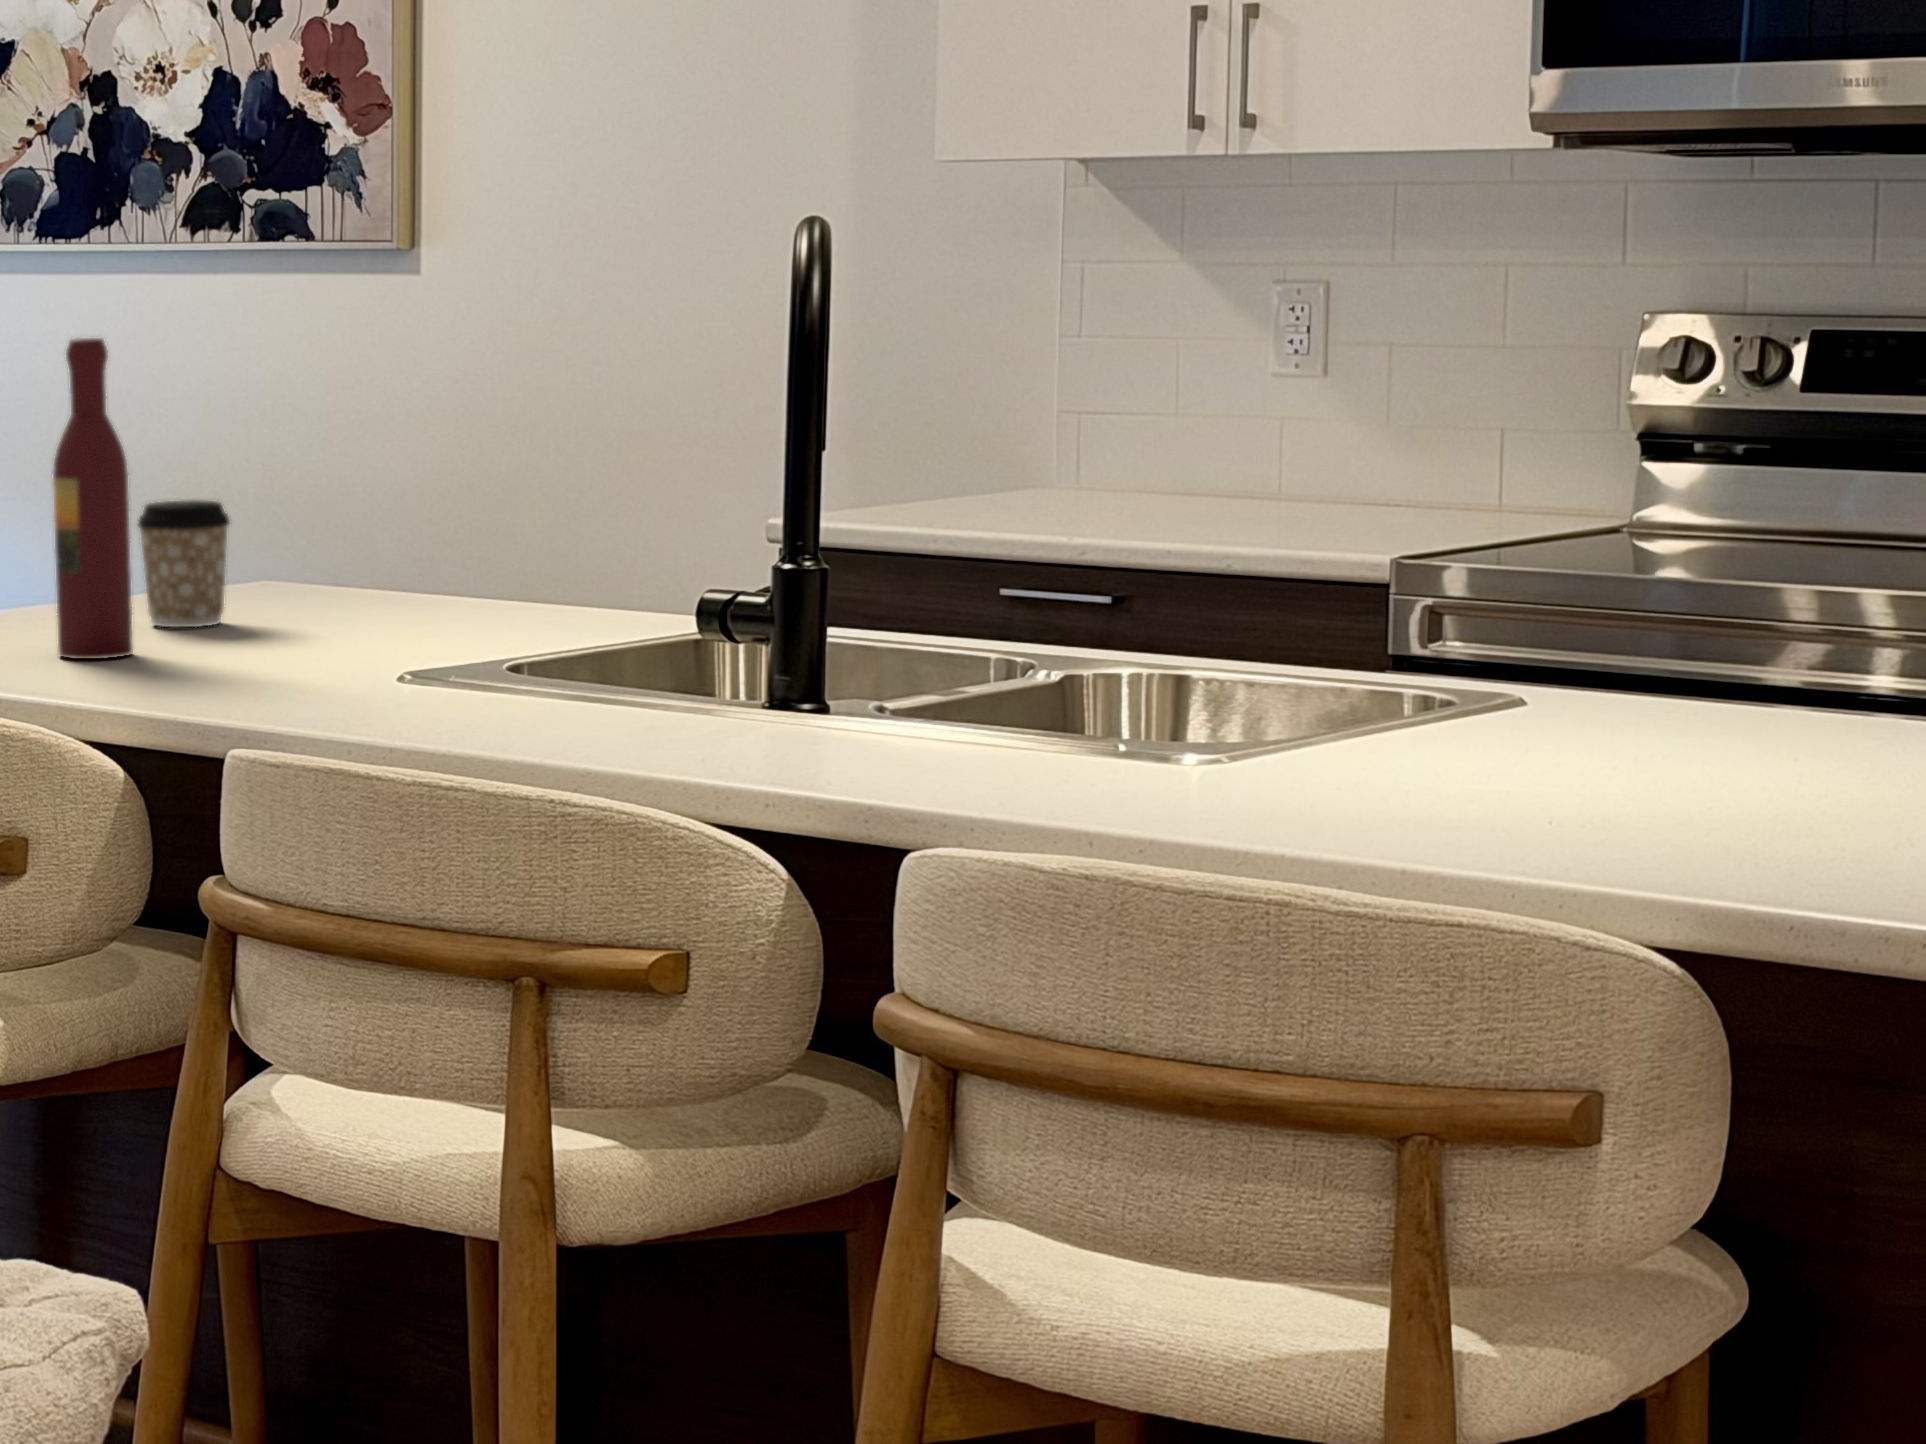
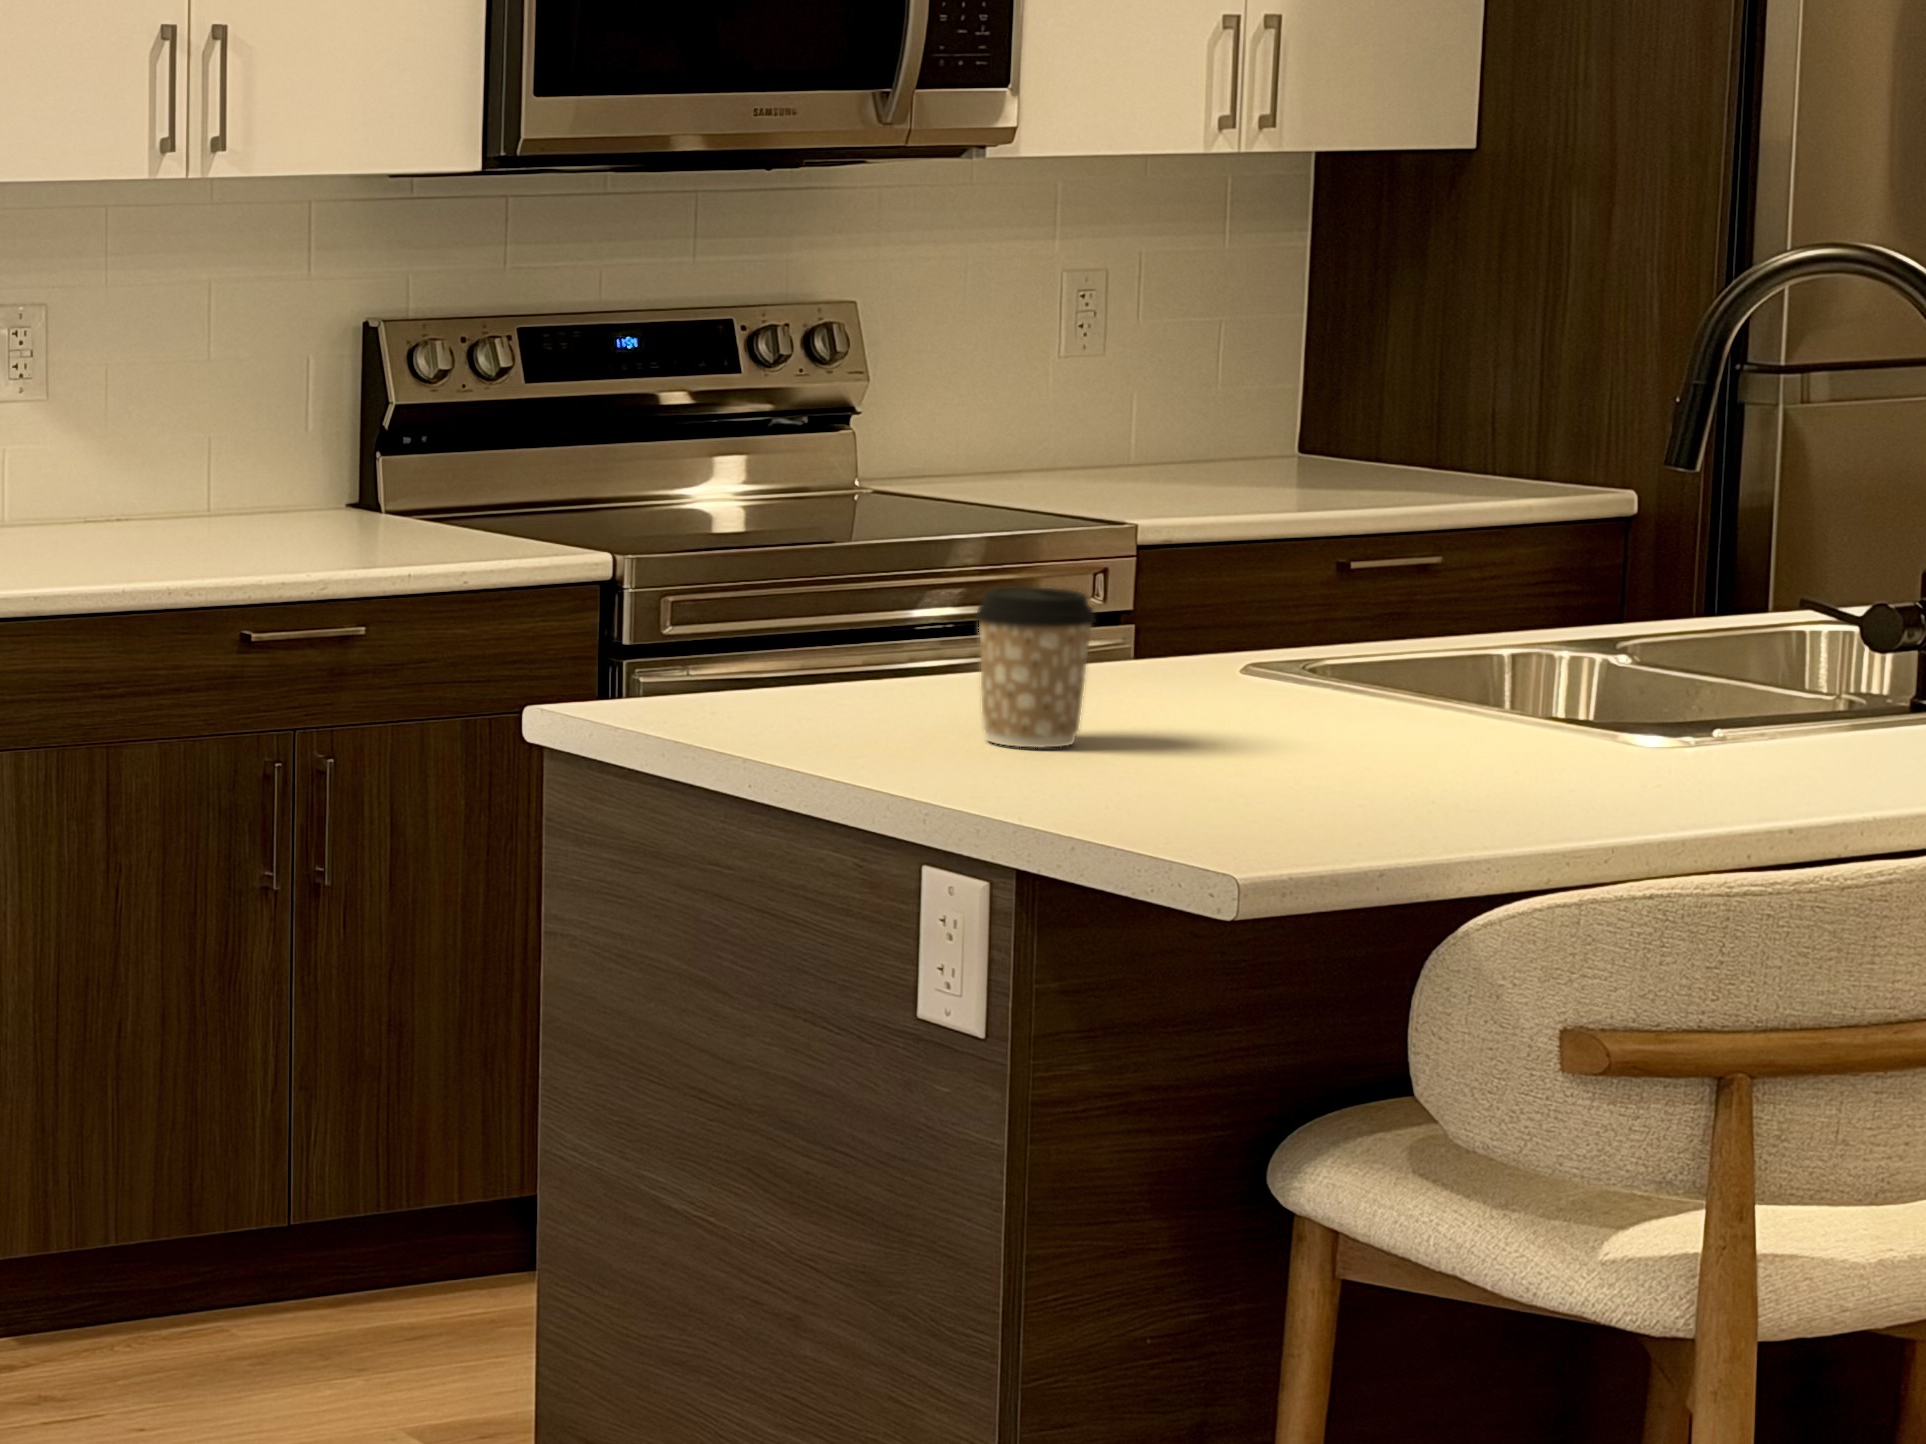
wine bottle: present [53,338,133,659] -> none [1243,385,1353,786]

